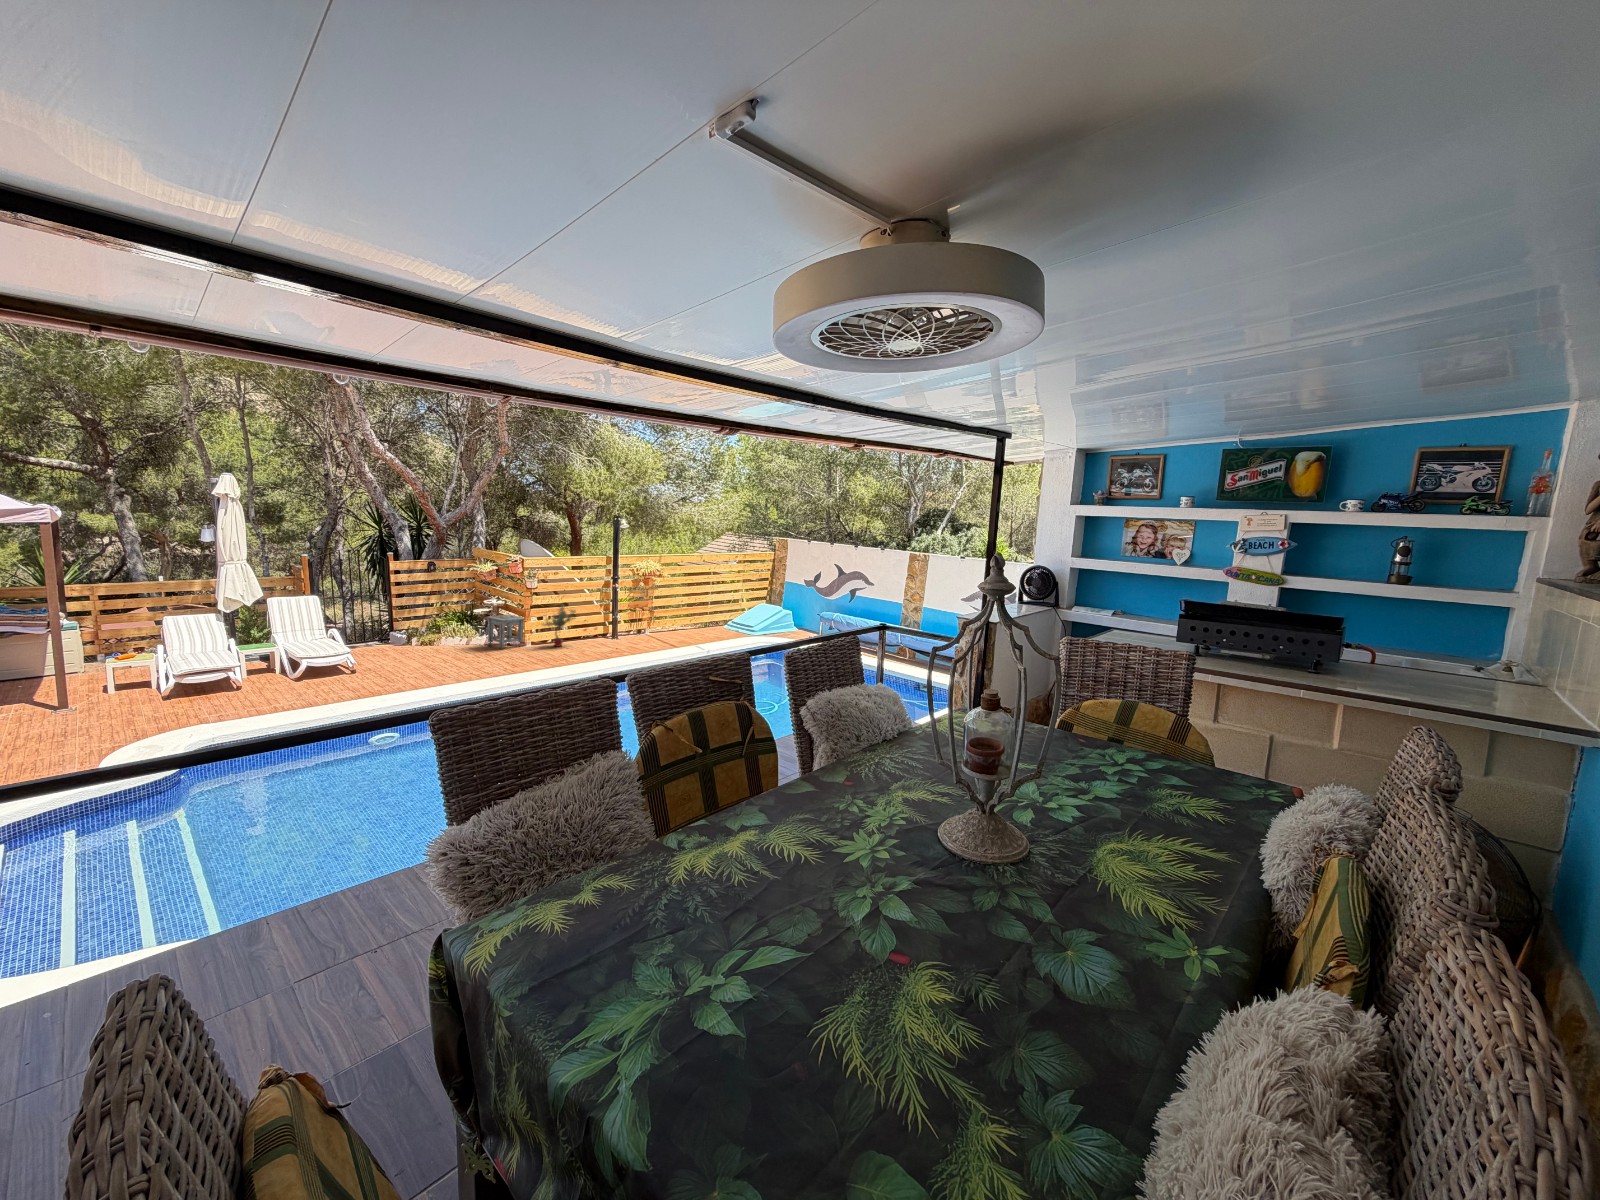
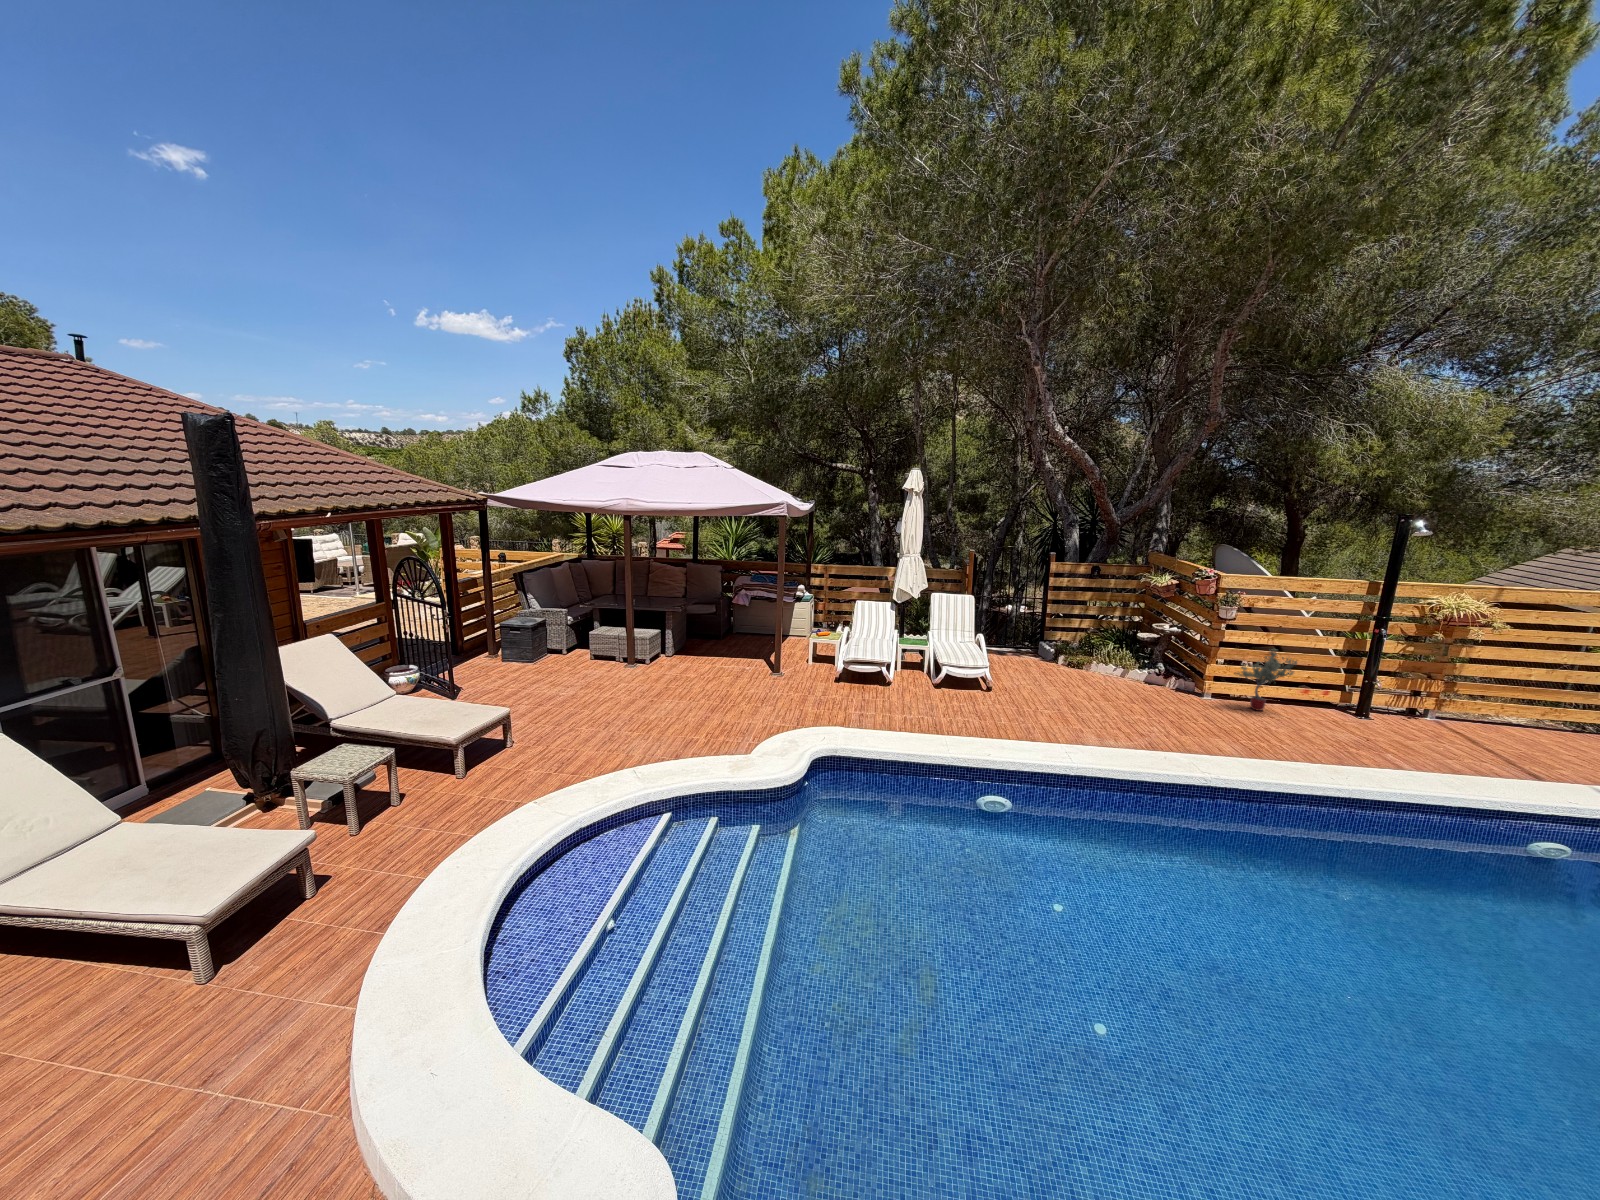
stool: present [486,615,525,650] -> none [1150,647,1210,698]

